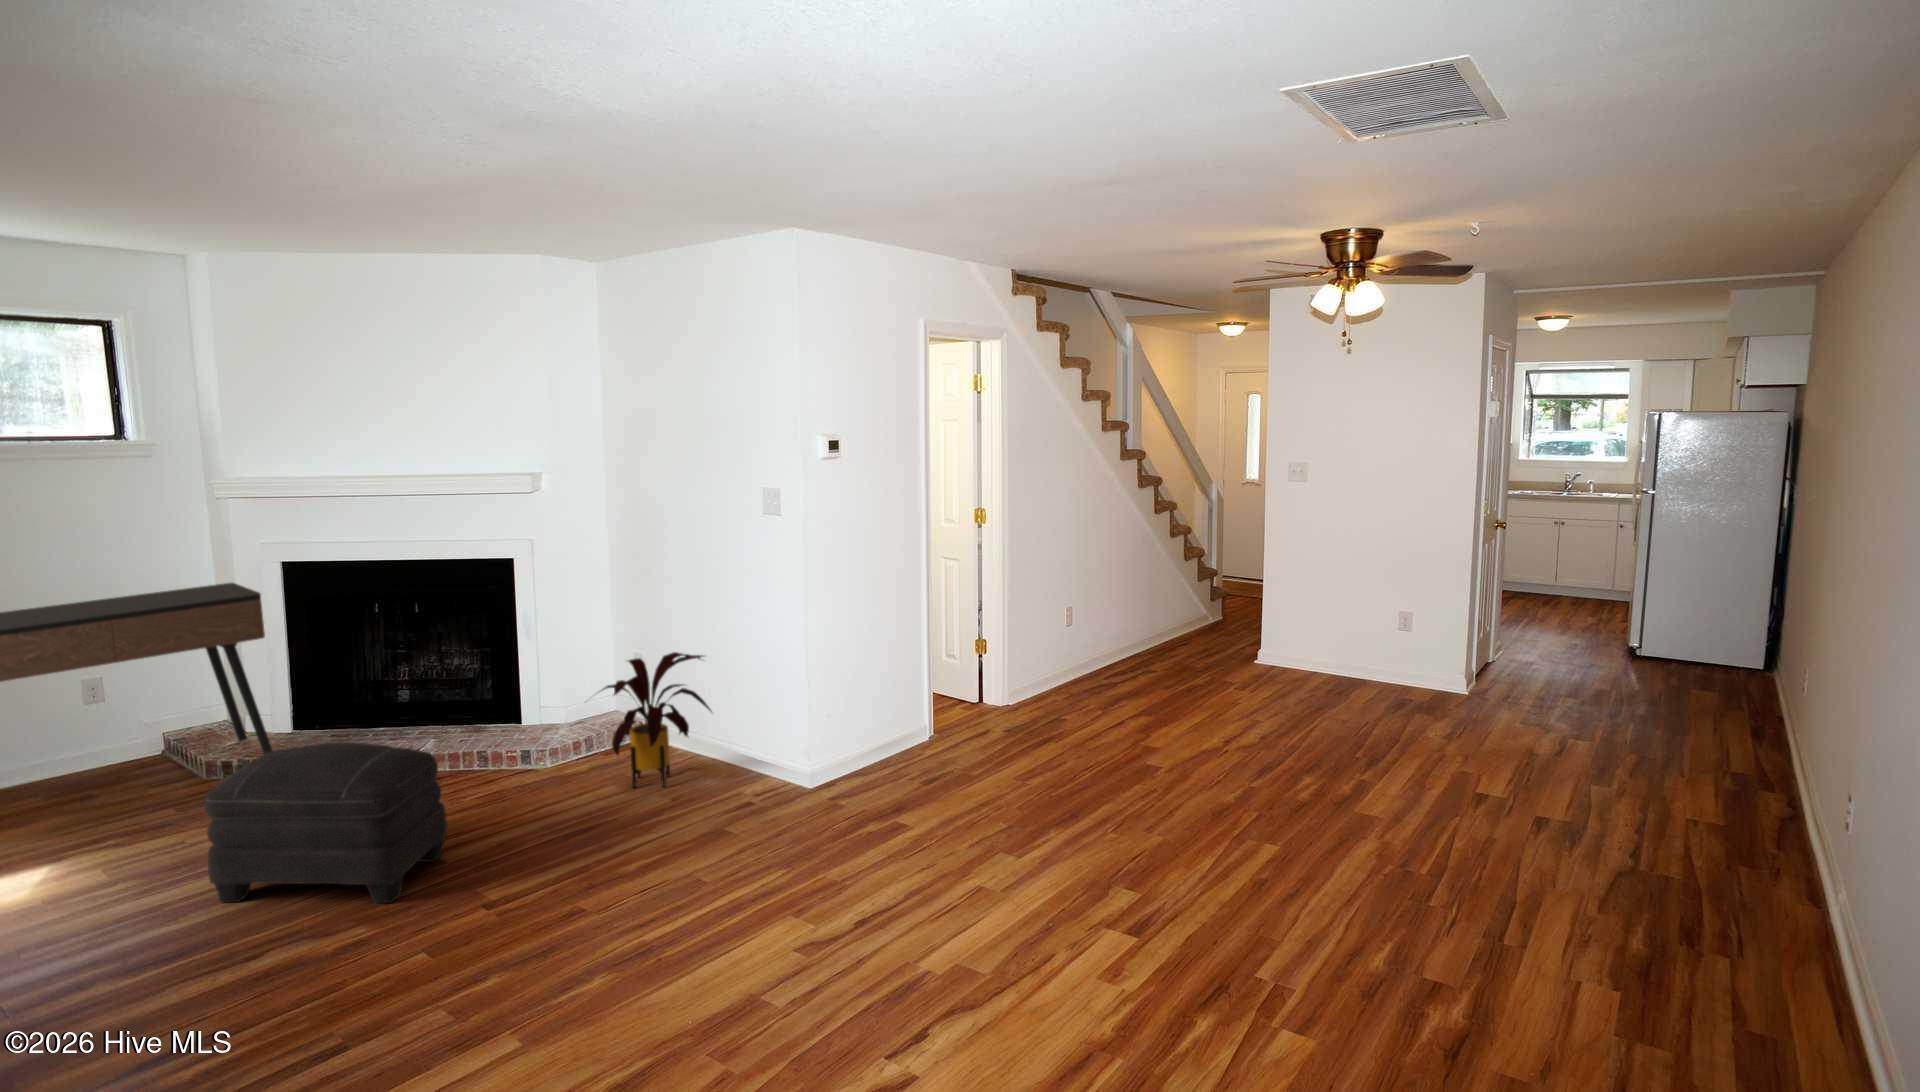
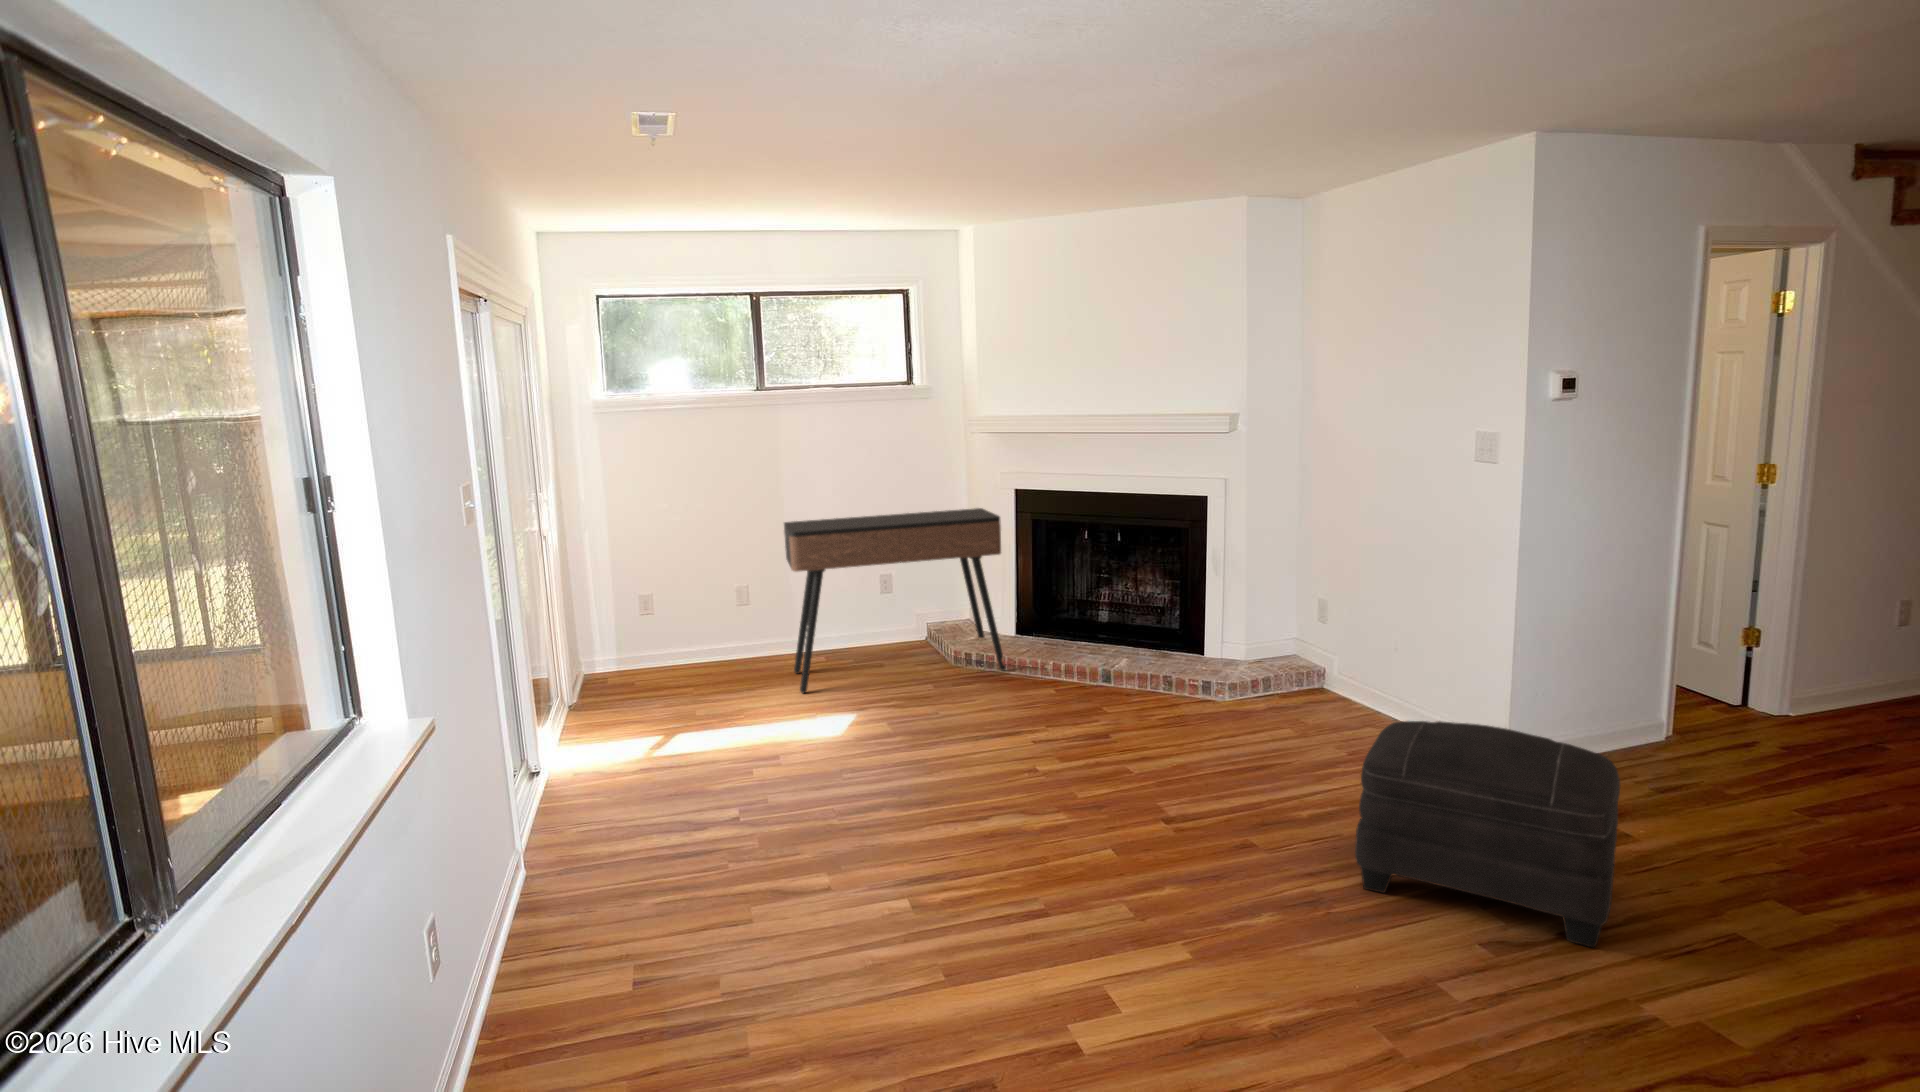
house plant: present [590,652,711,788] -> none [1265,600,1403,738]
ottoman: present [205,743,447,903] -> present [1355,721,1620,947]

